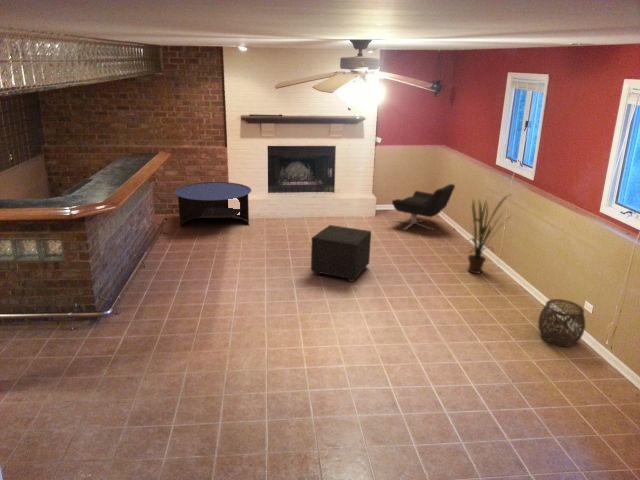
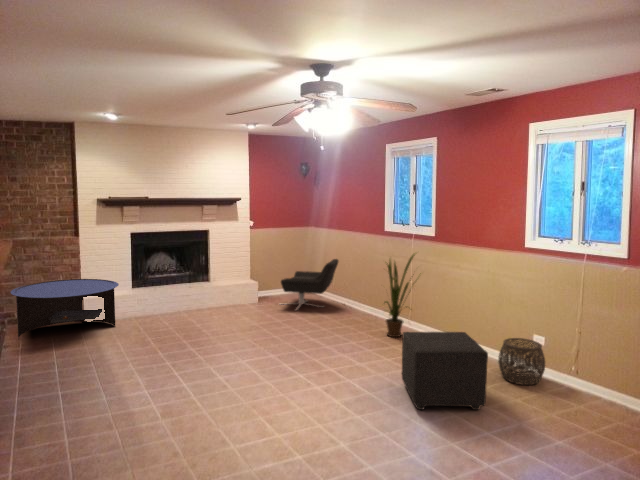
ottoman: present [311,225,371,281] -> present [402,332,488,410]

